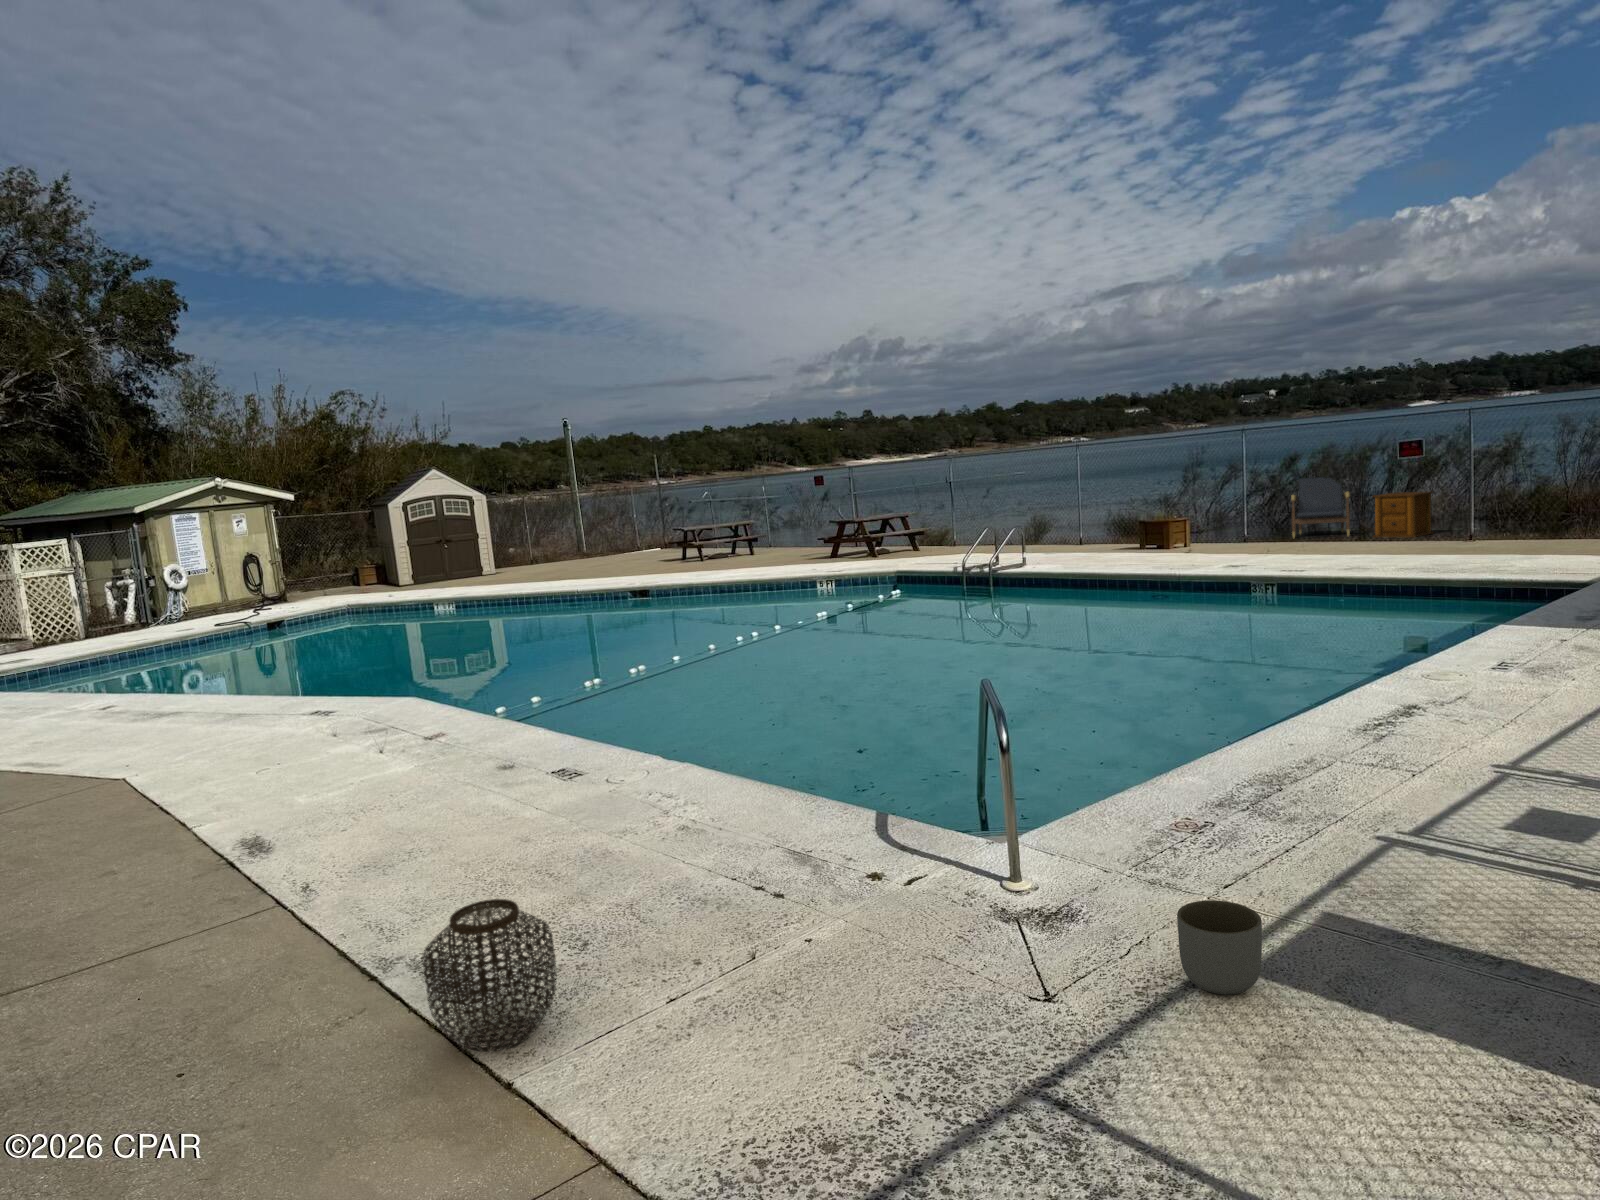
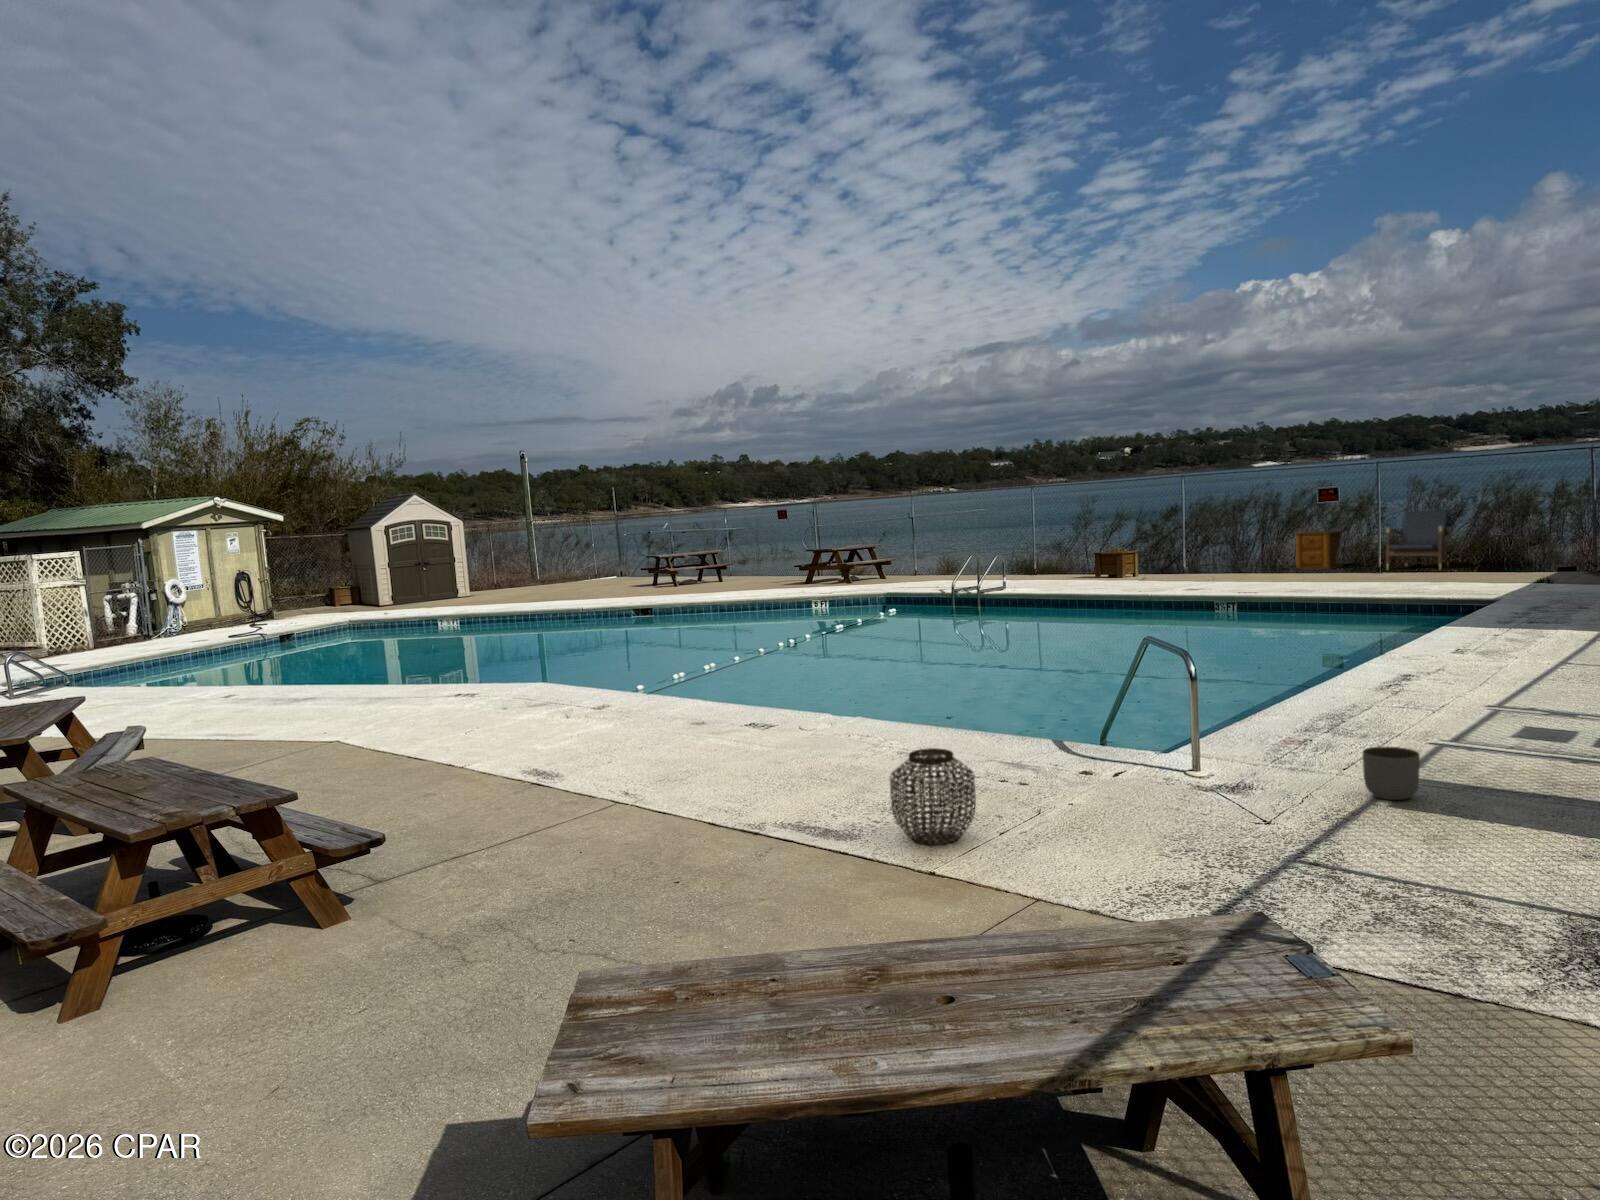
lounge chair: present [1291,477,1350,538] -> present [1386,510,1450,569]

